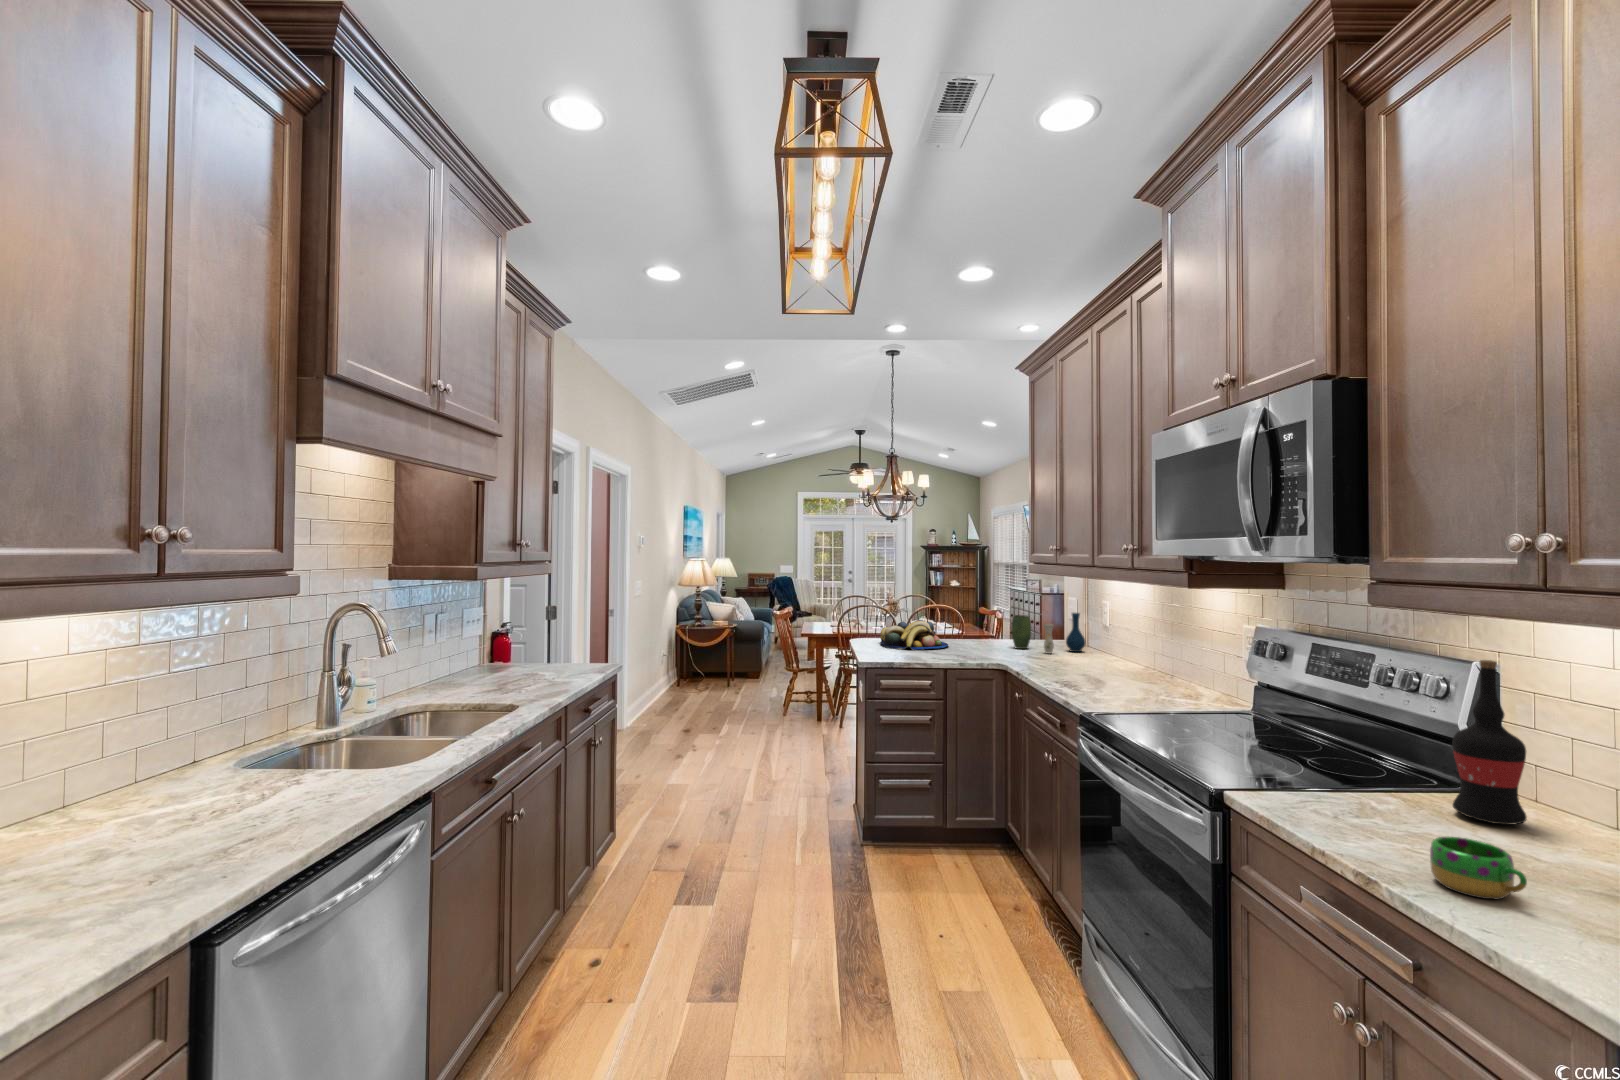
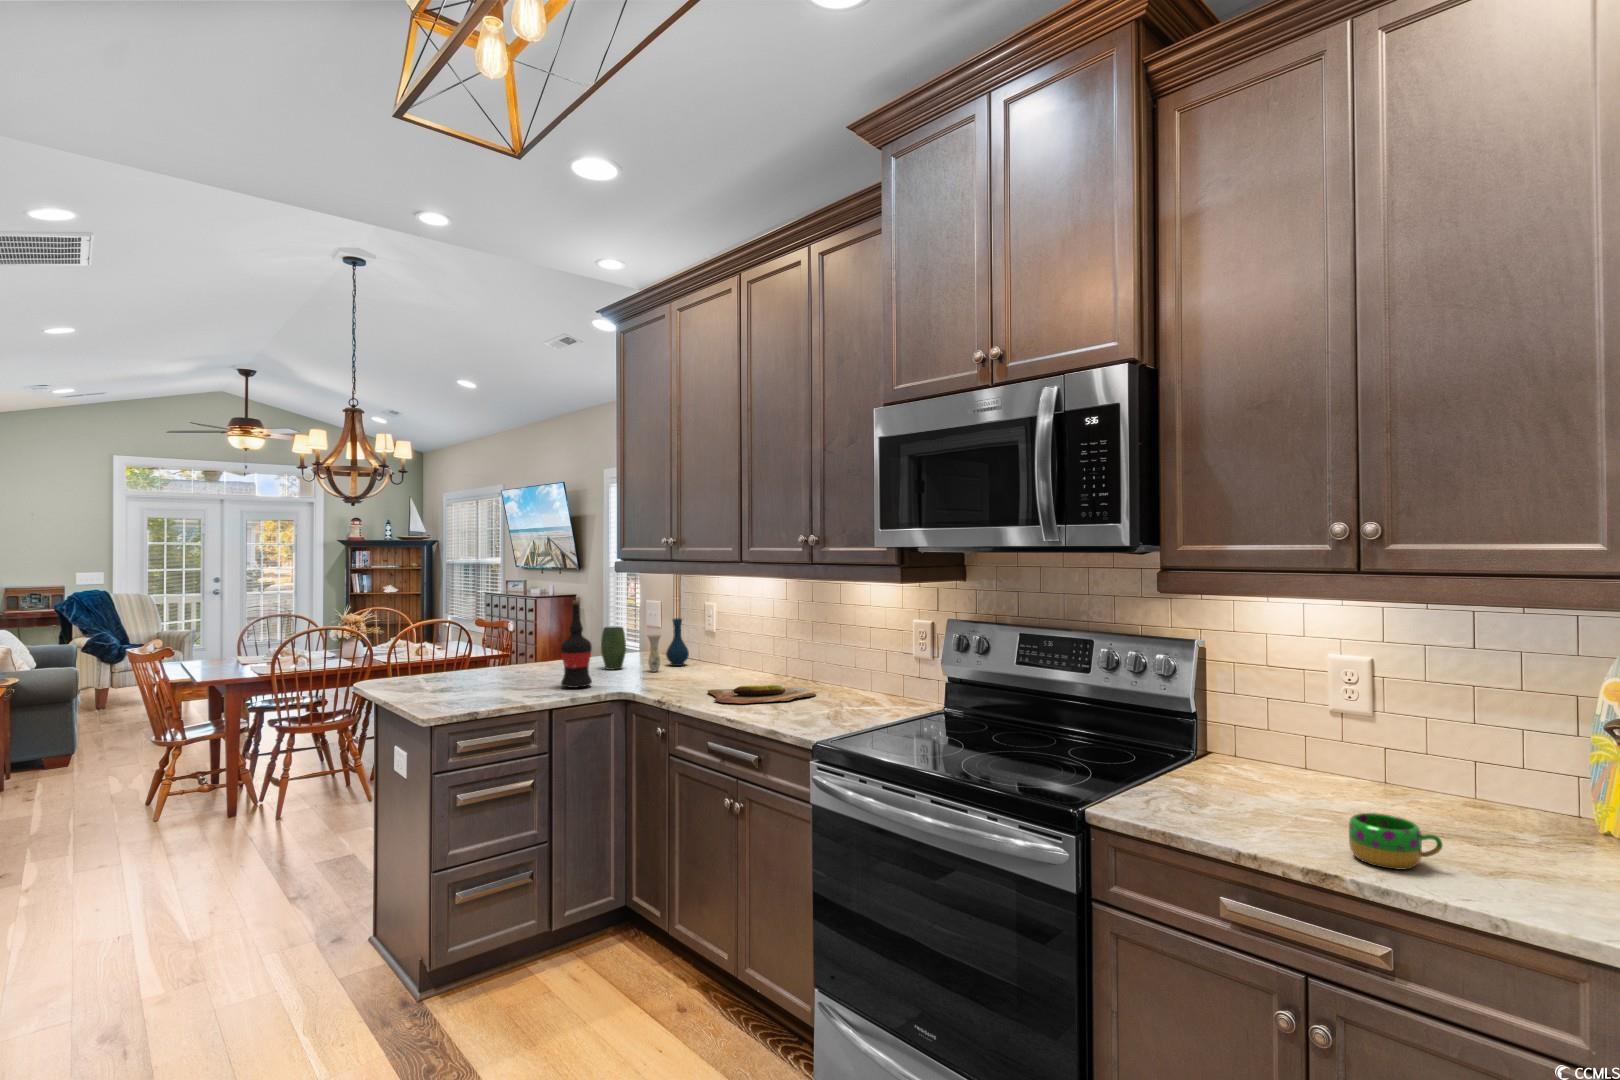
fruit bowl: present [880,620,948,650] -> none [417,644,523,690]
wine bottle: present [1452,660,1527,825] -> present [561,600,592,688]
cutting board: none [1055,668,1153,685] -> present [707,684,816,704]

